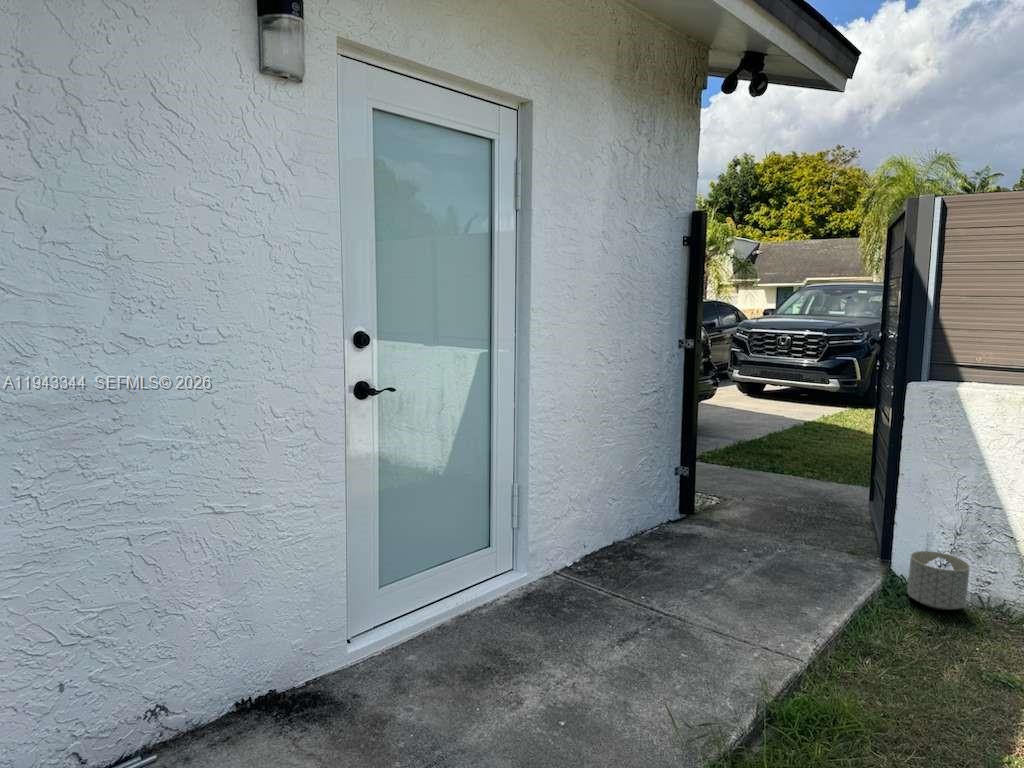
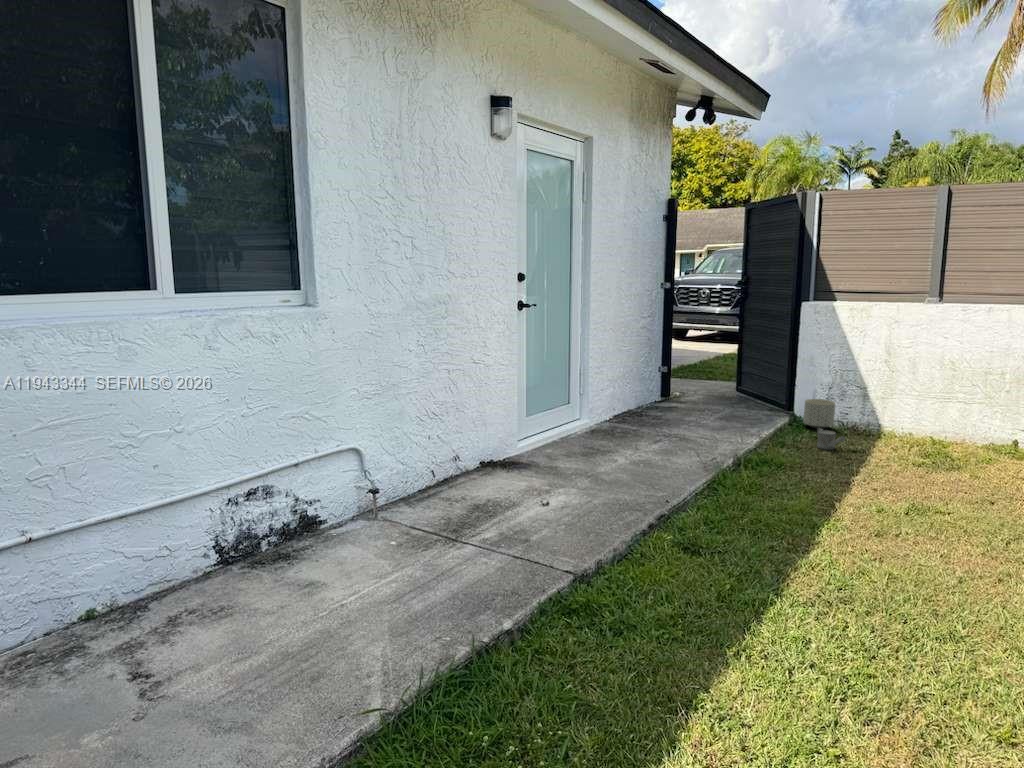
watering can: none [931,630,993,683] -> present [817,428,845,450]

